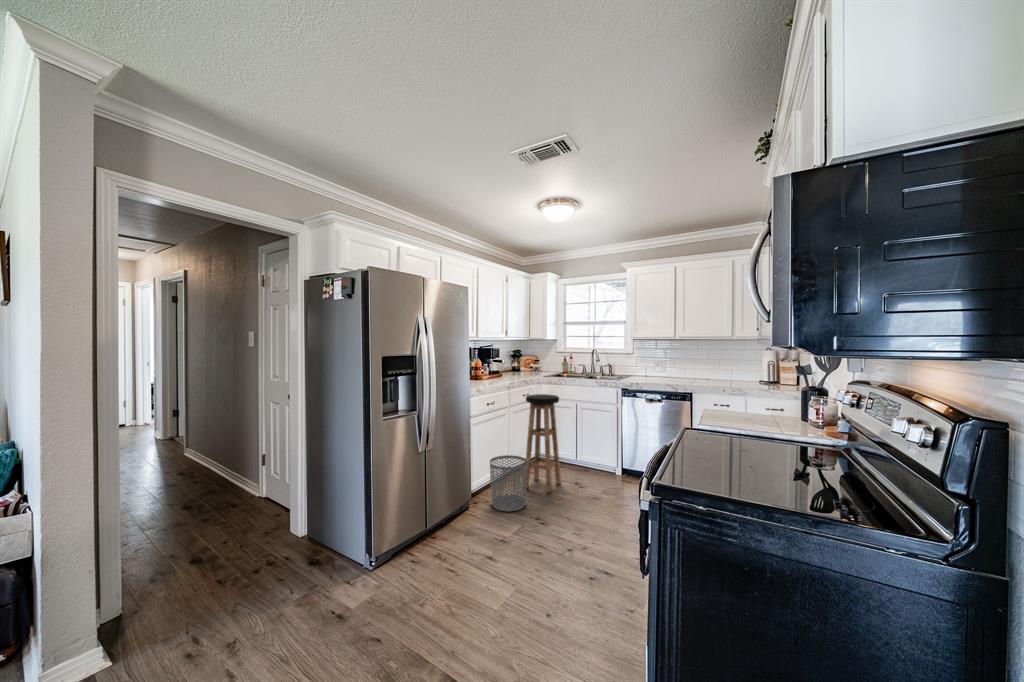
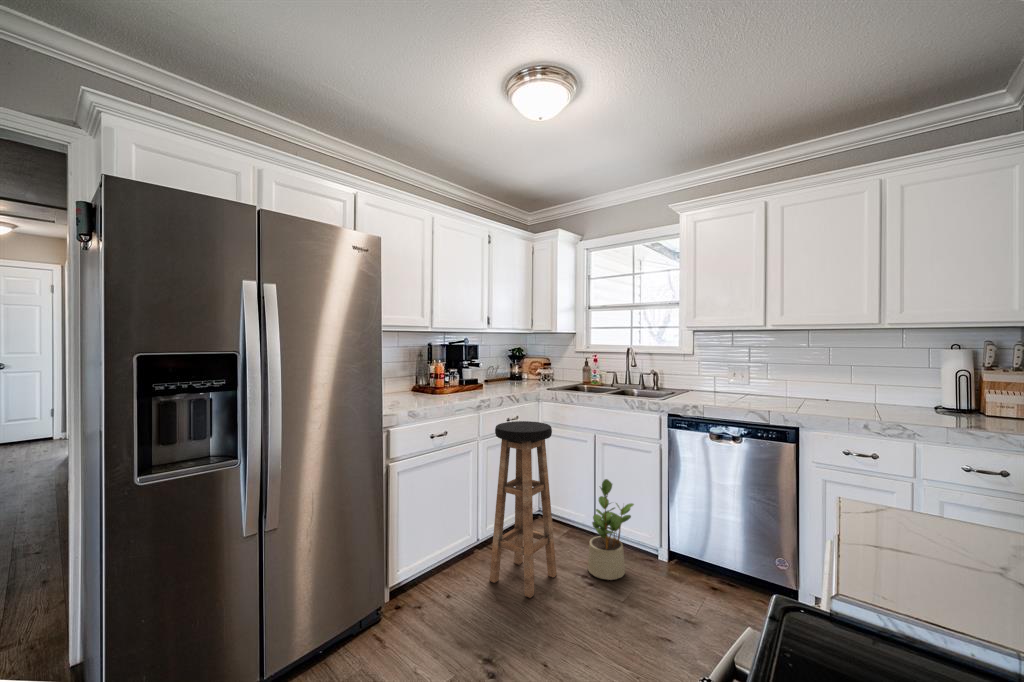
potted plant: none [578,427,604,483] -> present [588,479,634,580]
waste bin: present [490,455,527,511] -> none [412,530,480,642]

